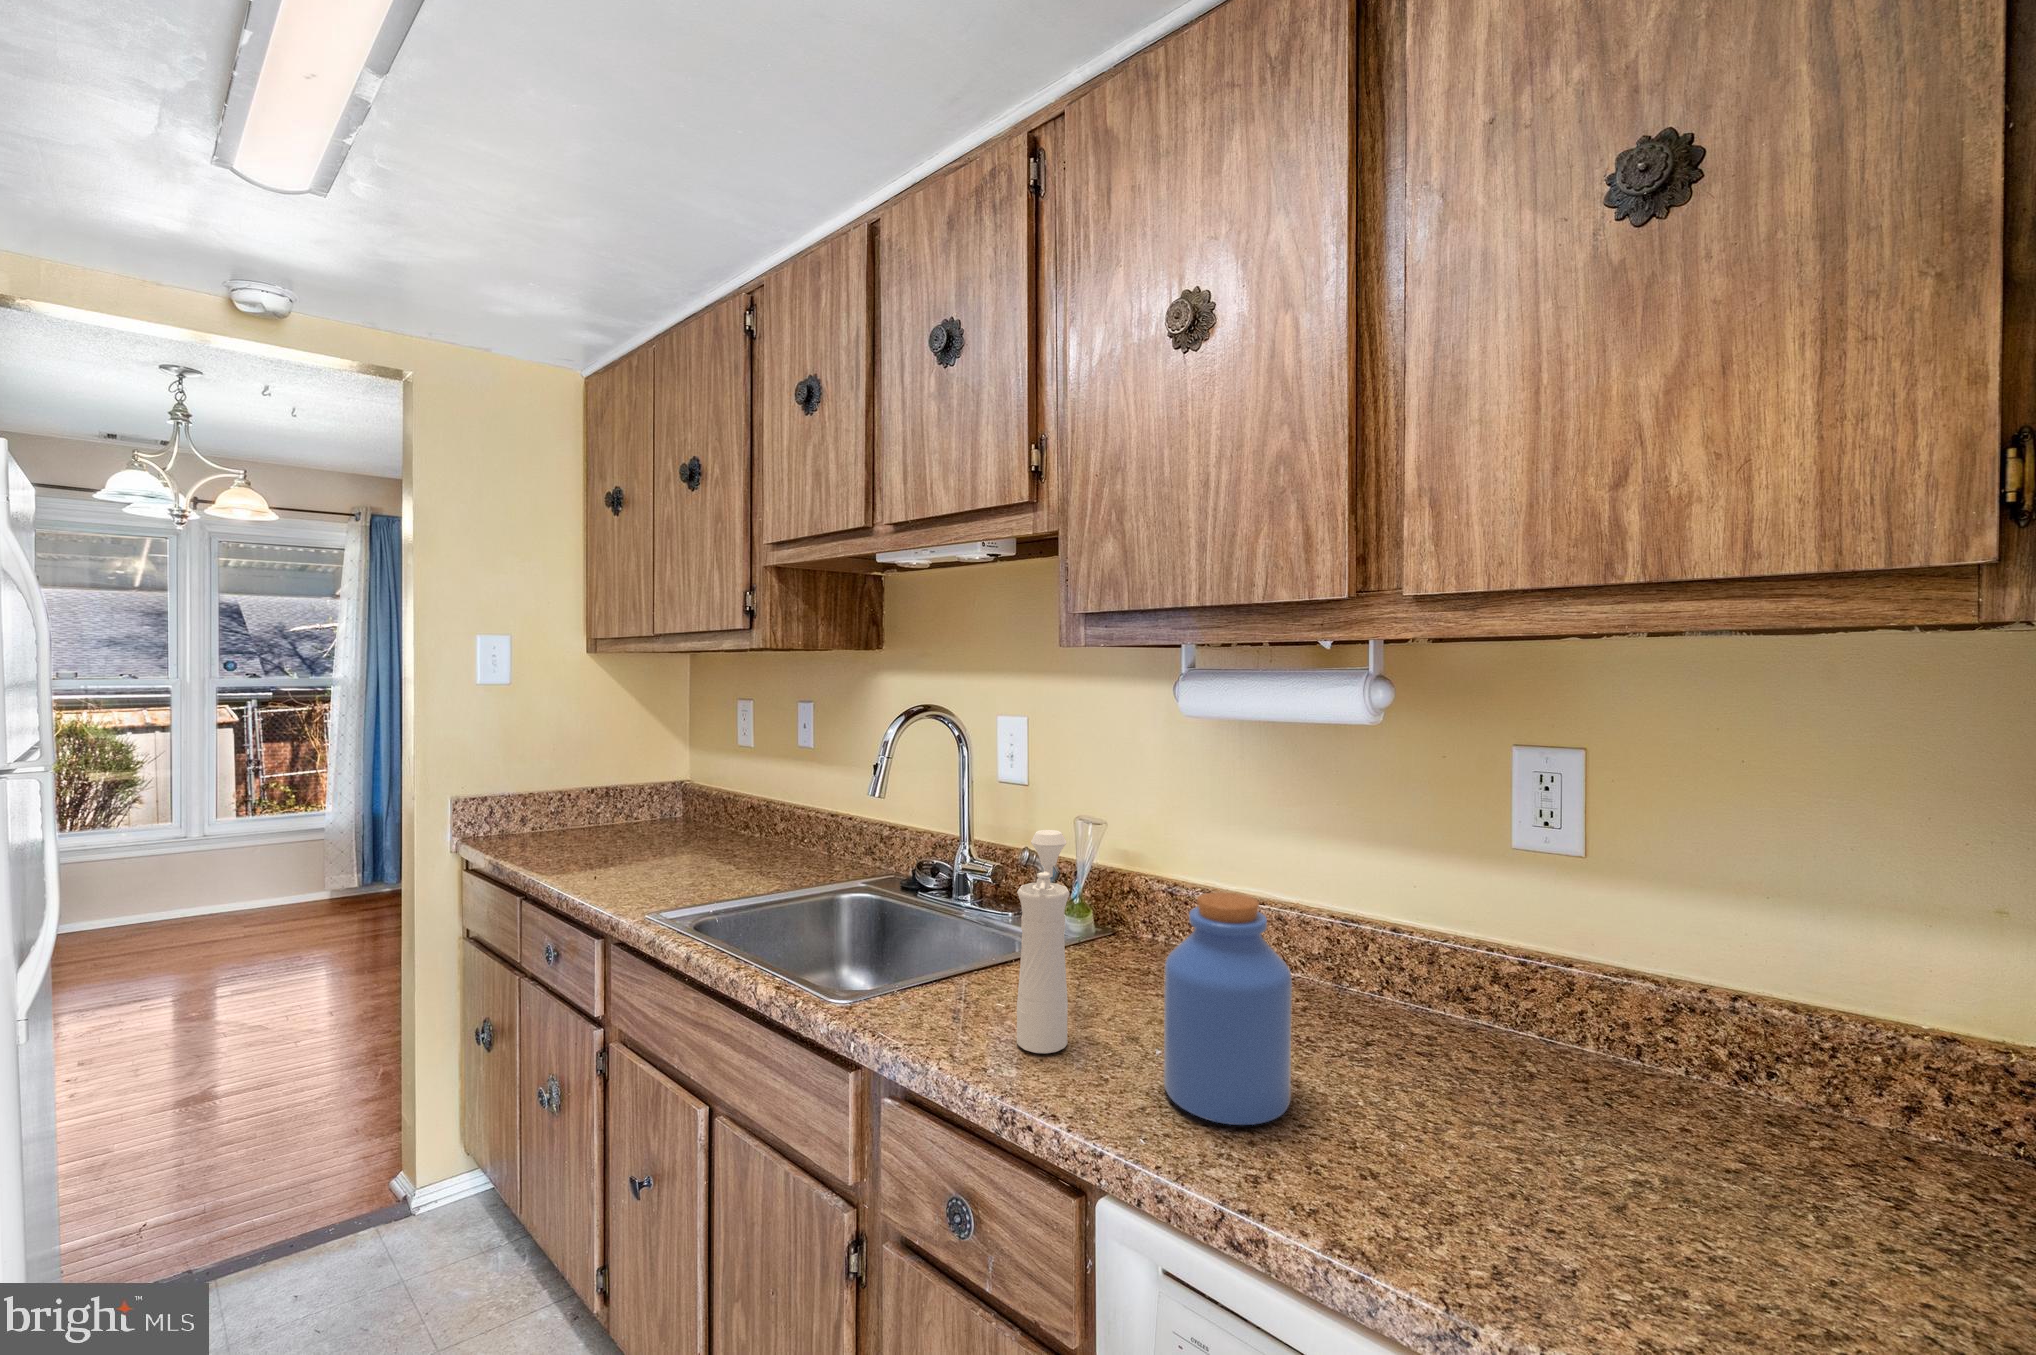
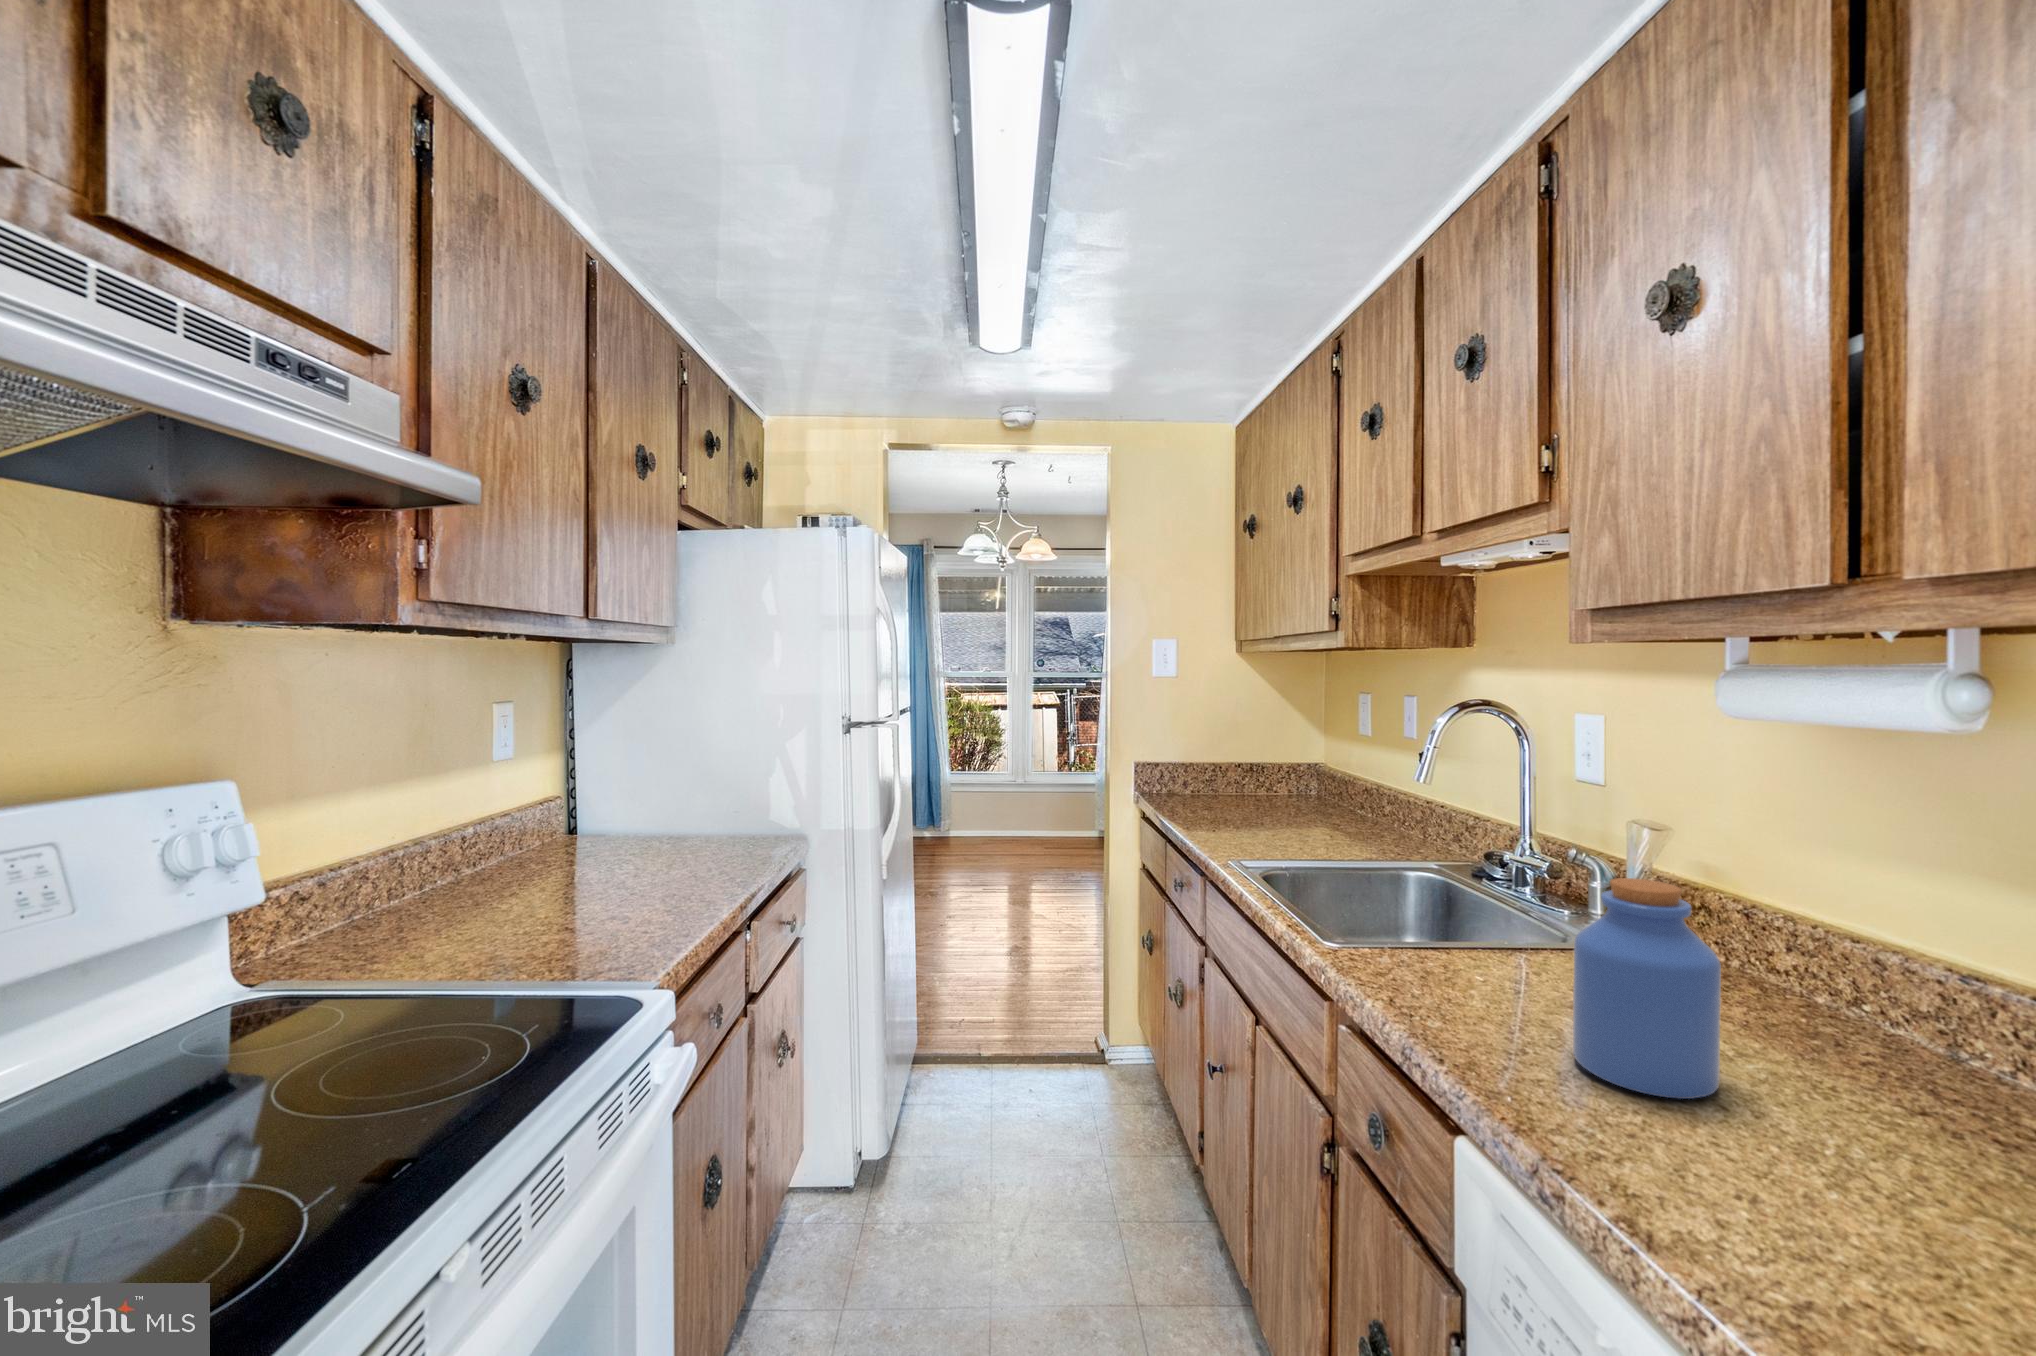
pepper mill: present [1017,830,1070,1053] -> none [1467,814,1551,1003]

